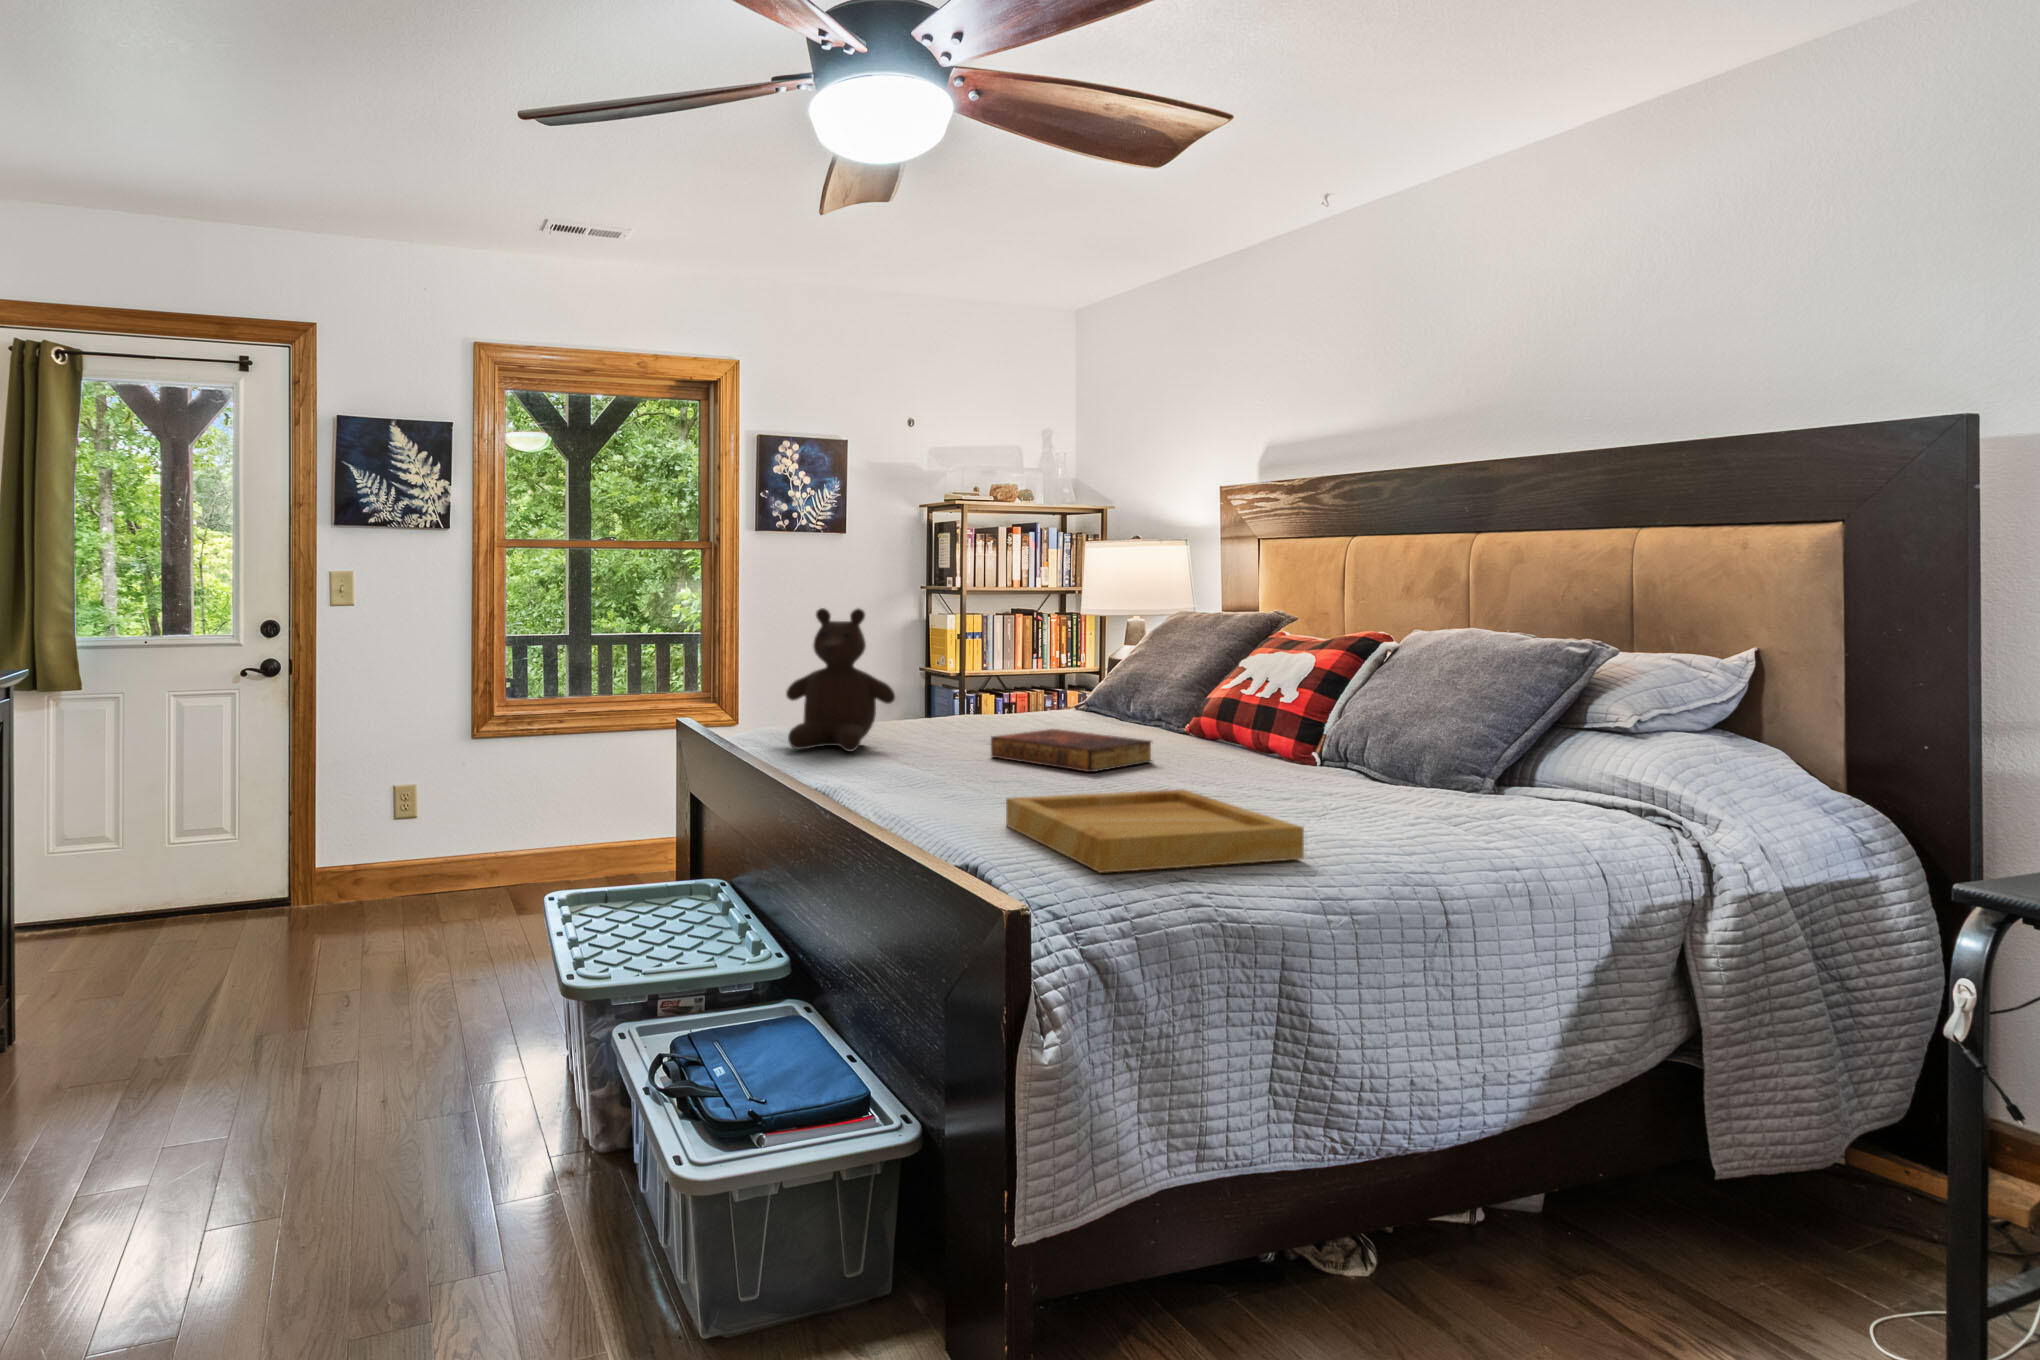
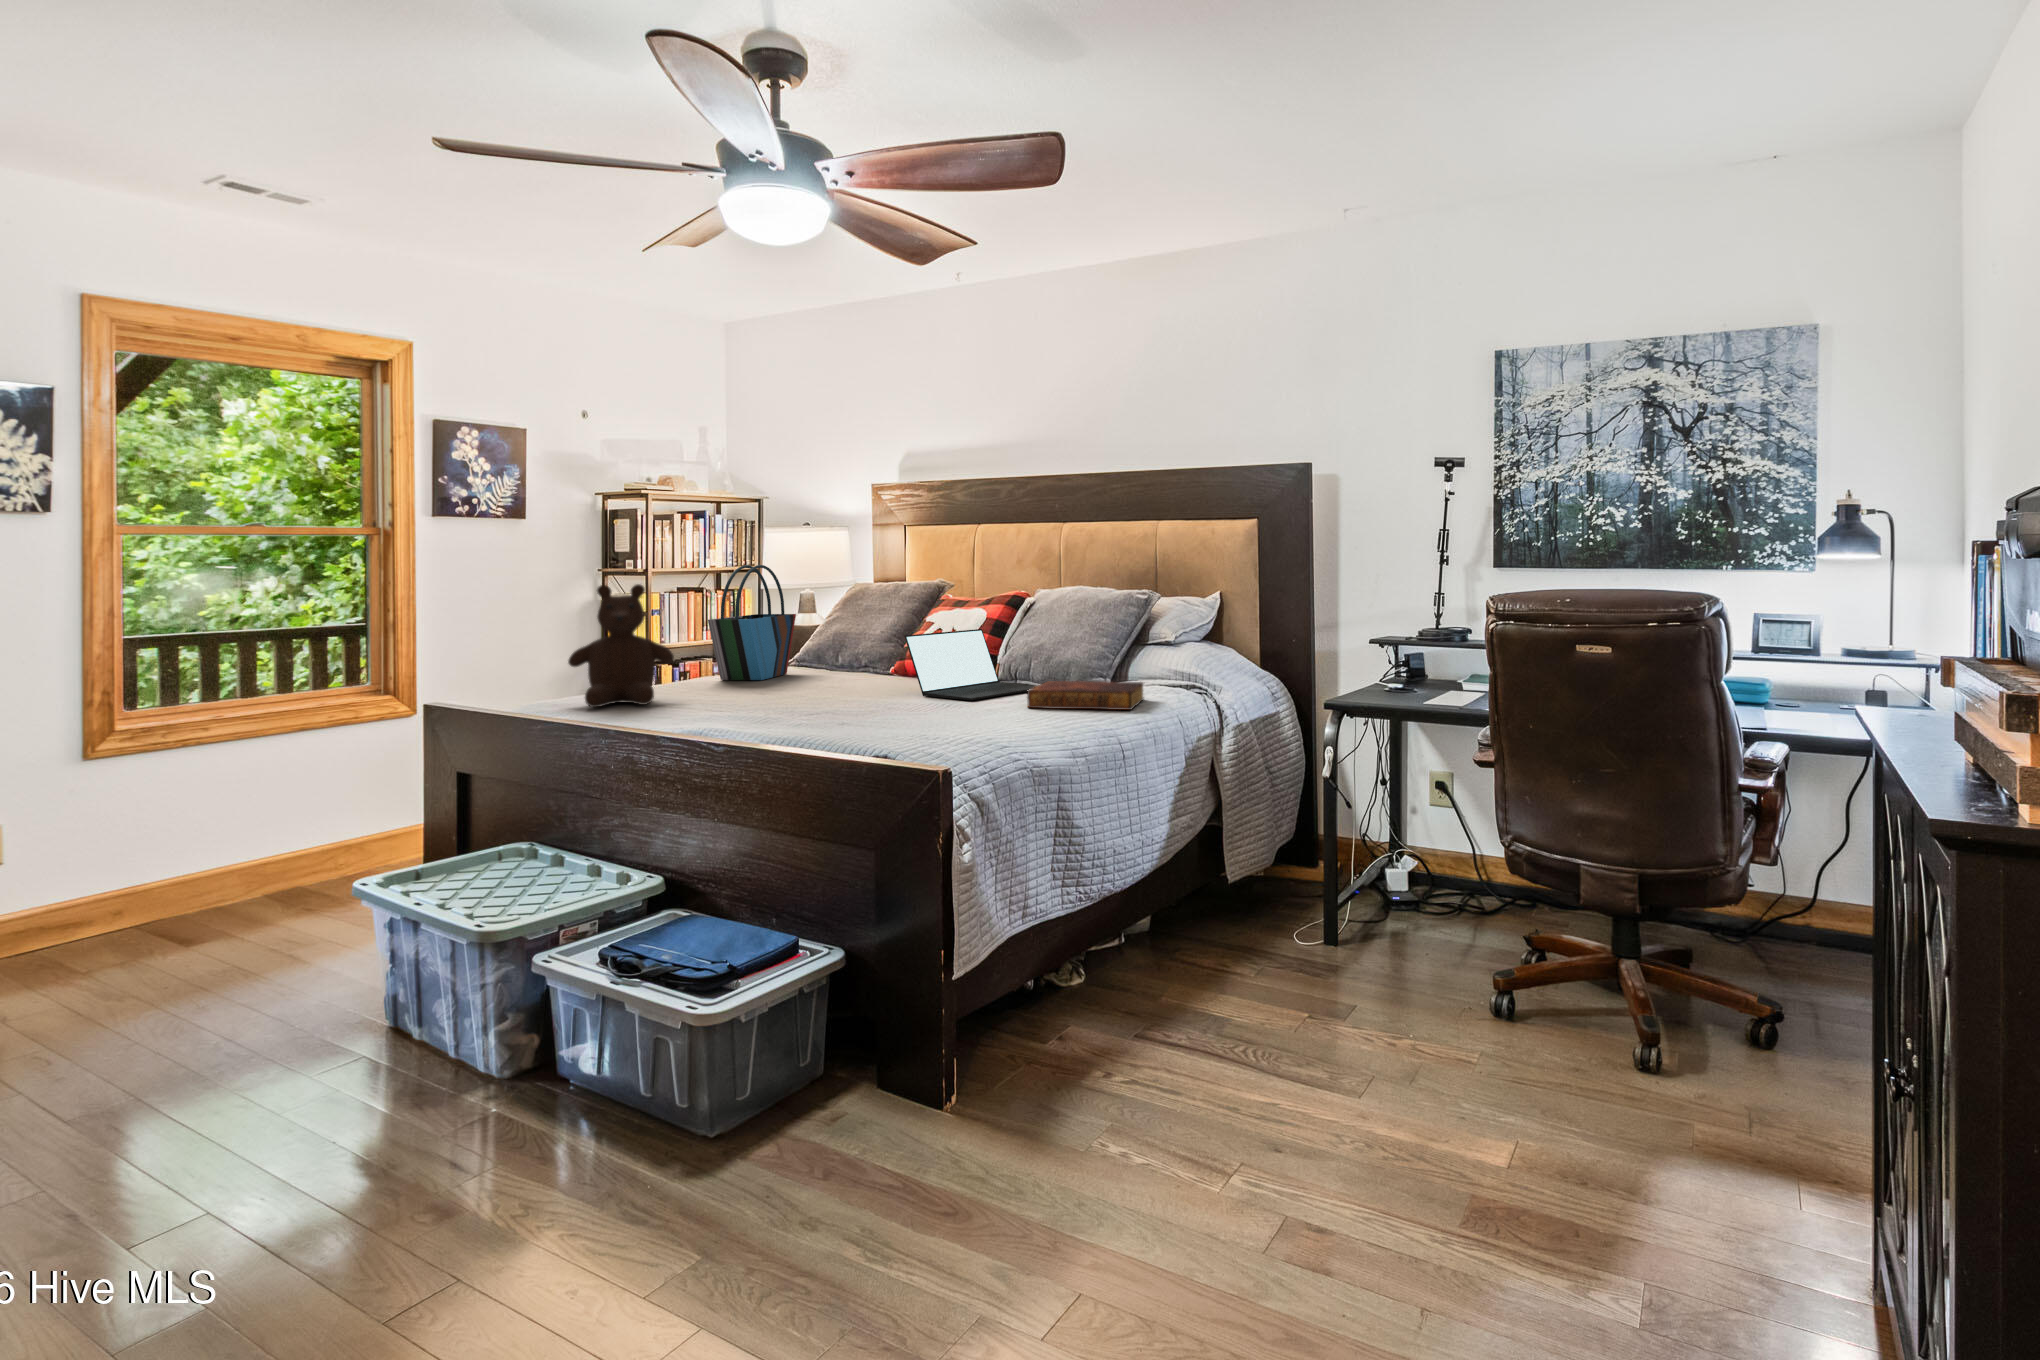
tote bag: none [964,587,1086,731] -> present [708,565,796,680]
laptop: none [1169,687,1388,792] -> present [905,629,1036,700]
book: present [991,729,1152,772] -> present [1027,681,1144,710]
tray: present [1006,790,1304,873] -> none [850,698,1054,749]

